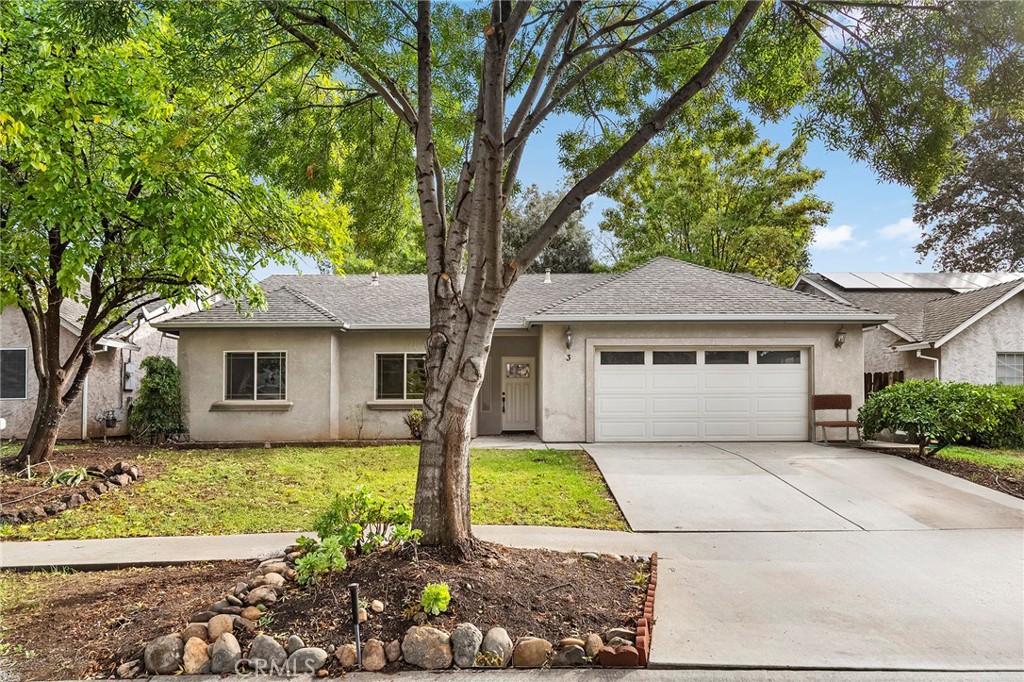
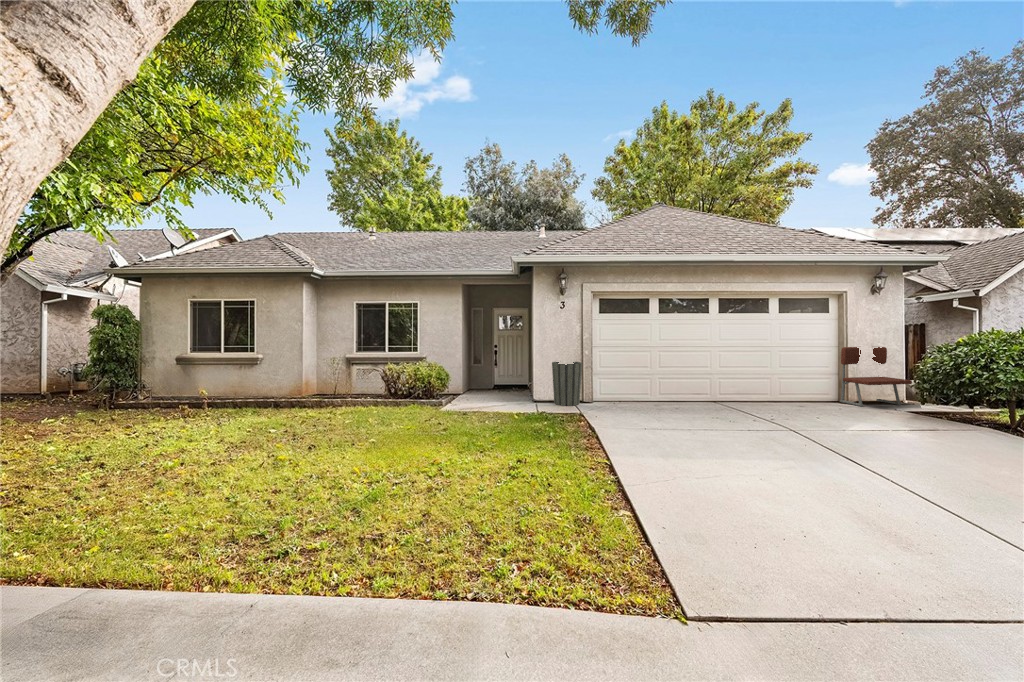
trash can: none [558,407,585,446] -> present [552,362,583,406]

